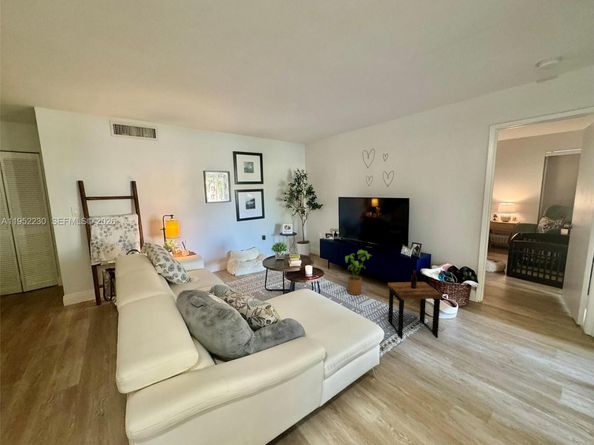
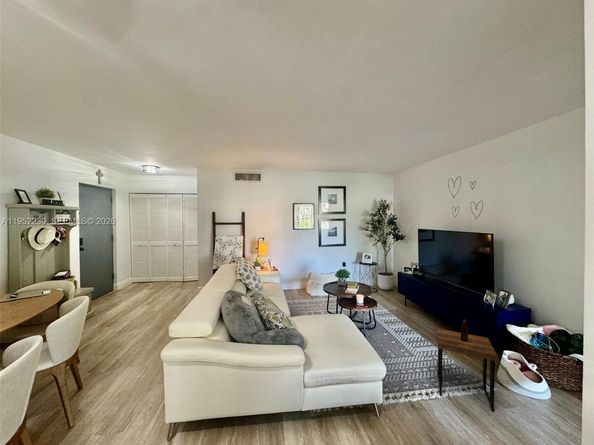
house plant: present [345,250,371,295] -> none [407,288,439,338]

